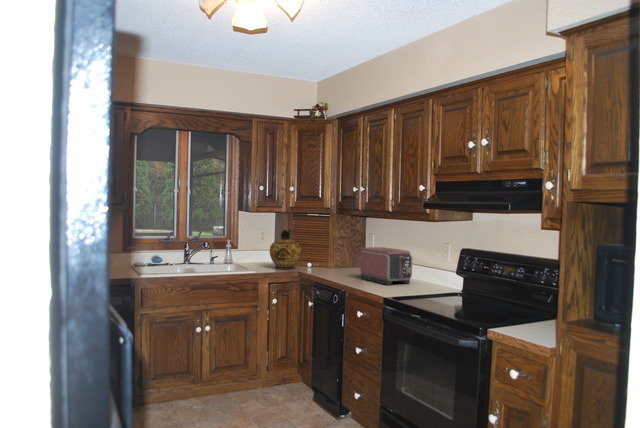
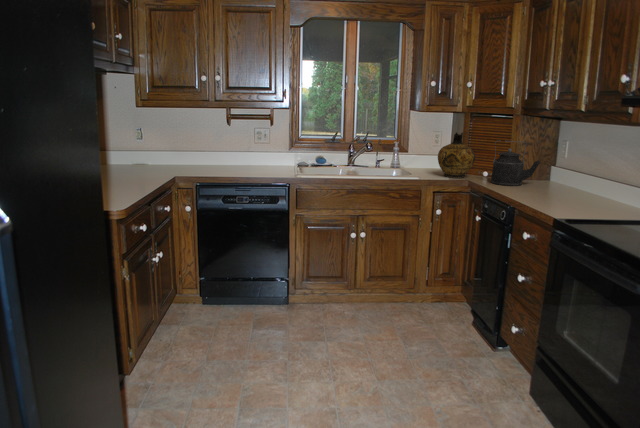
kettle: none [318,235,357,273] -> present [491,141,541,186]
toaster: present [360,247,412,285] -> none [538,157,609,205]

